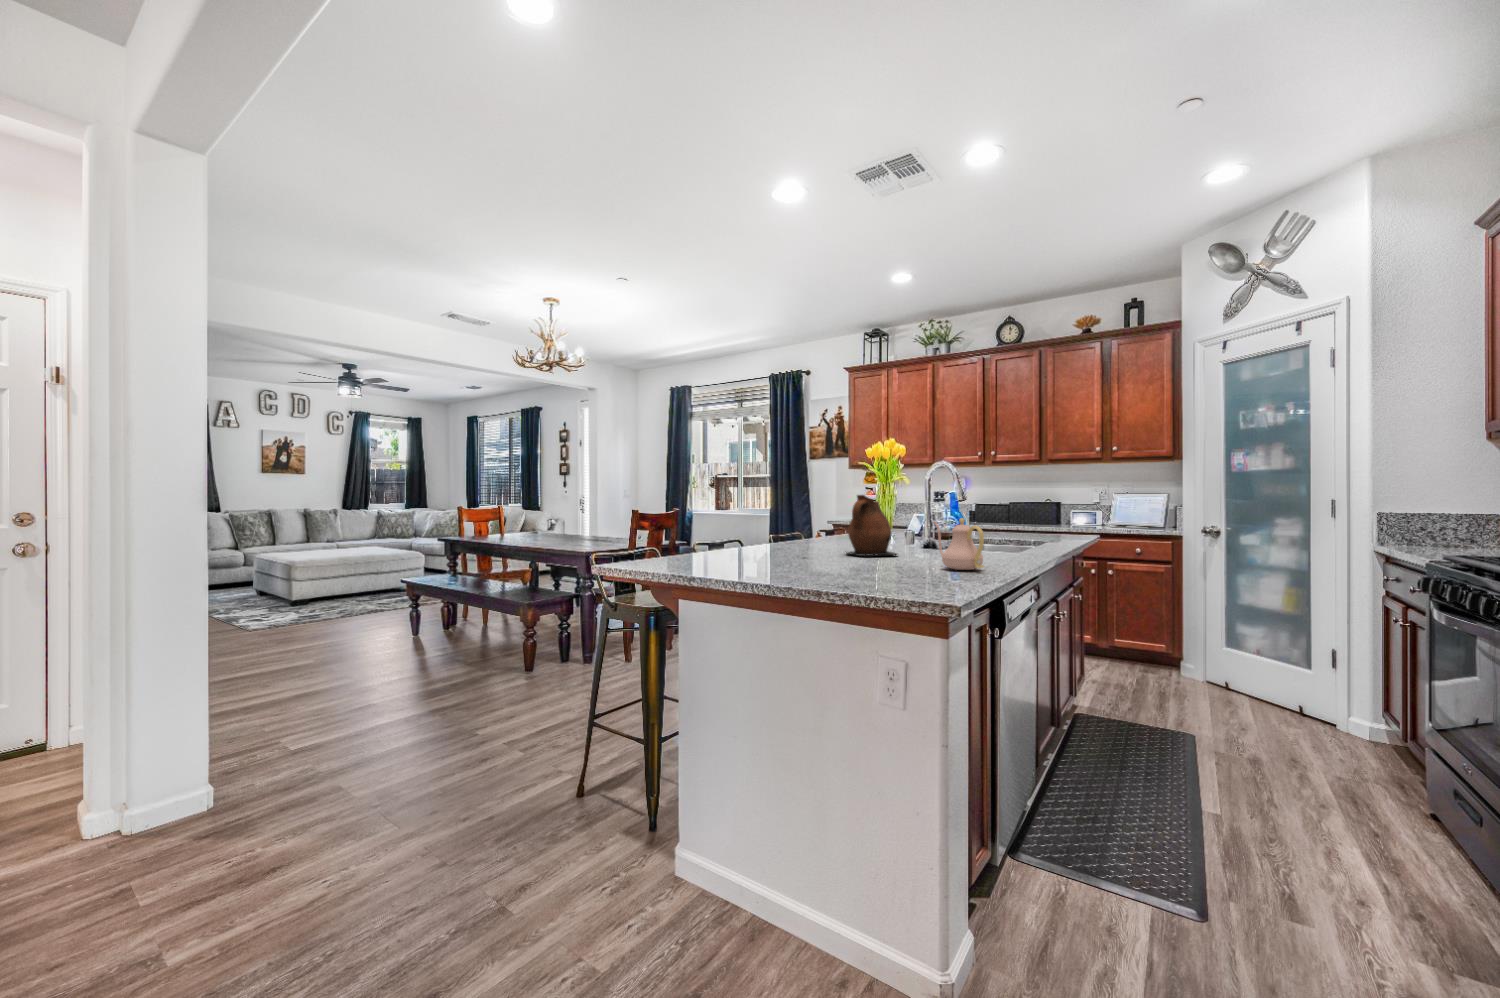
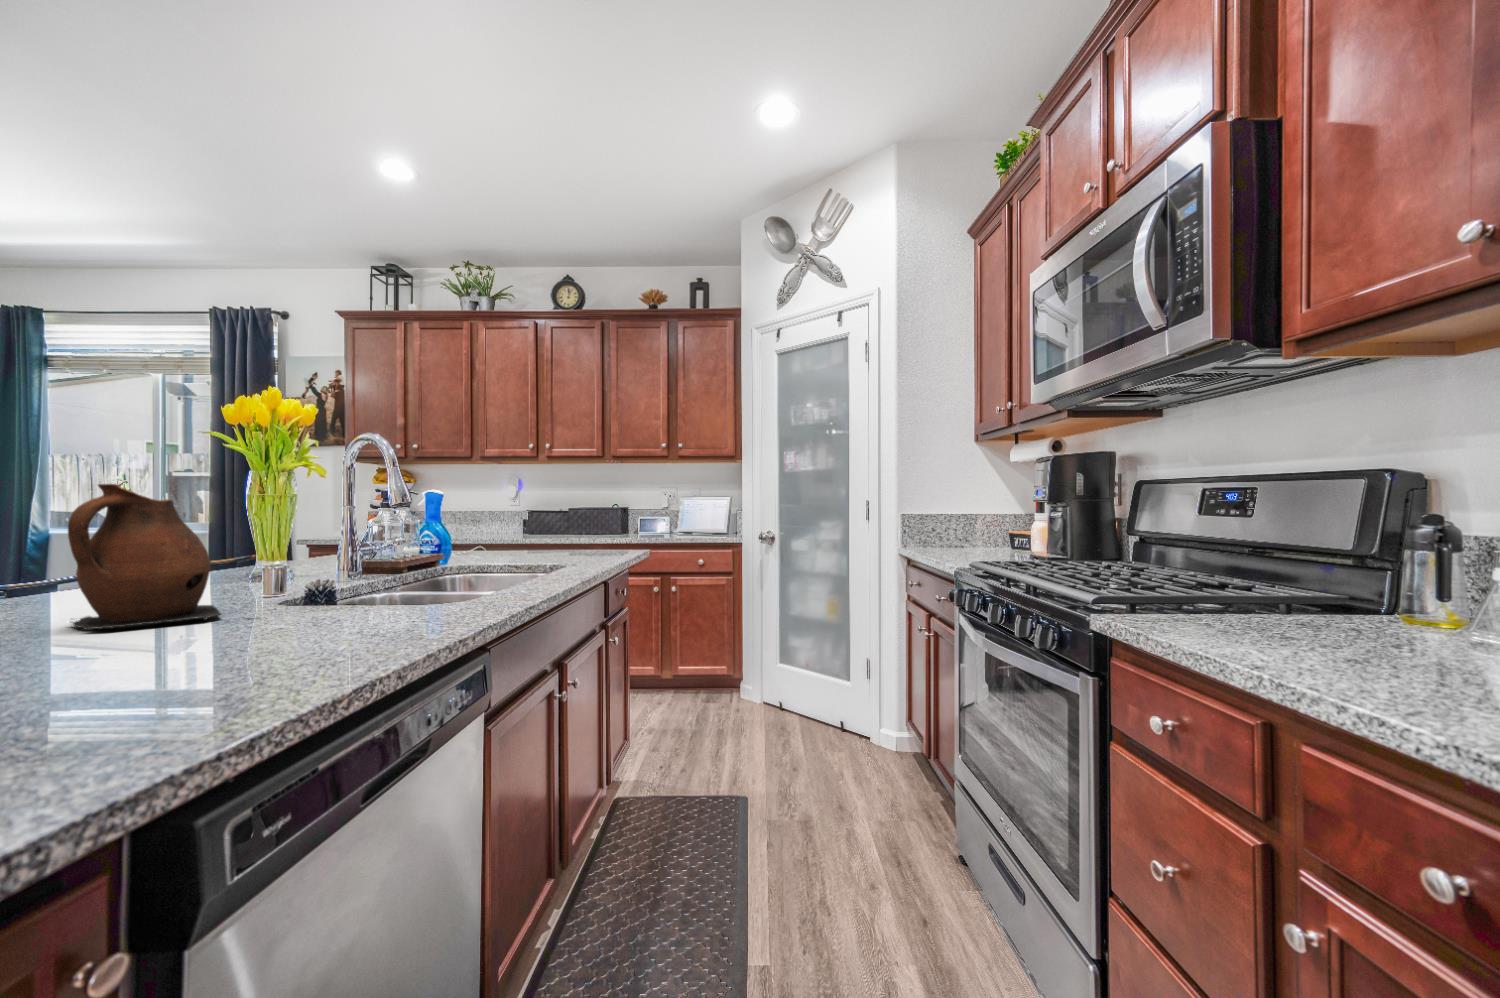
teapot: present [934,518,984,570] -> none [218,535,339,664]

